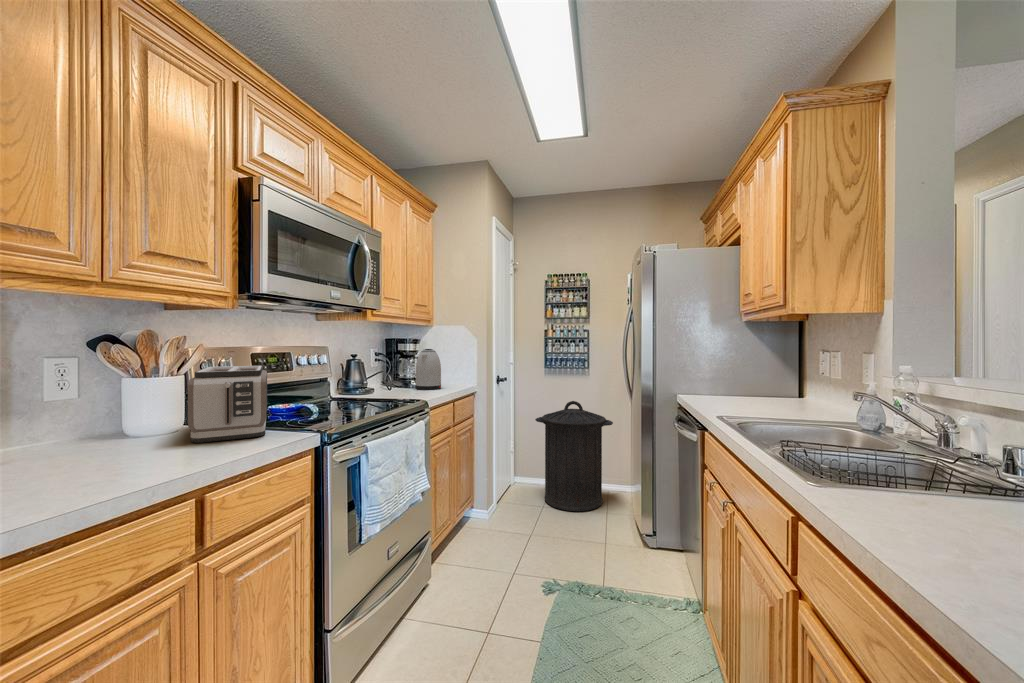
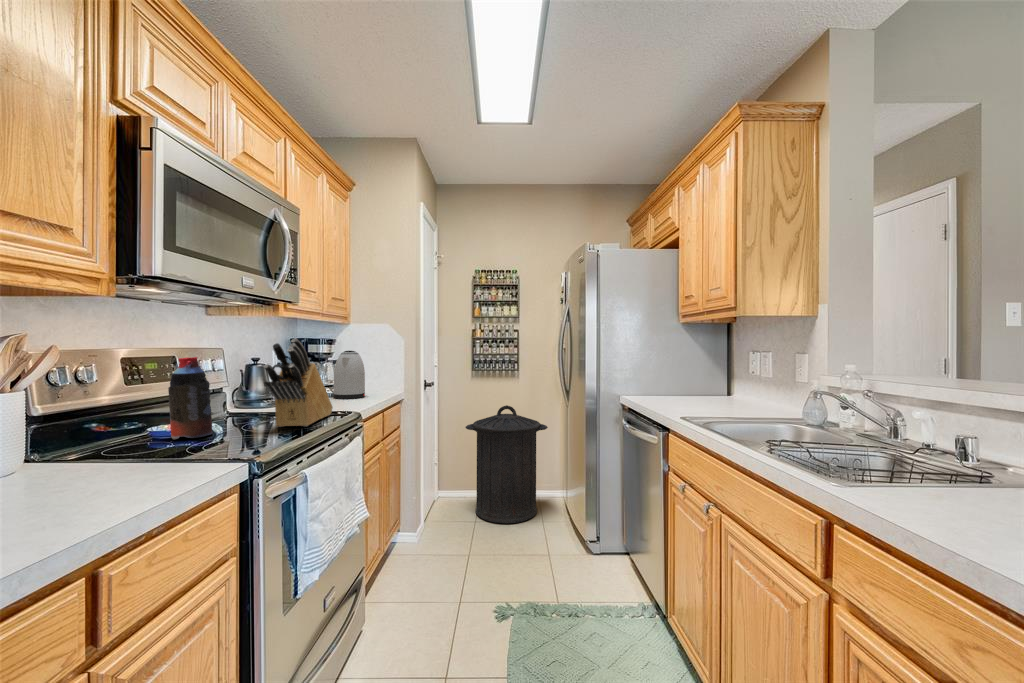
knife block: none [344,338,404,410] -> present [264,338,333,427]
bottle: none [279,353,310,415] -> present [168,357,213,439]
toaster: present [188,366,267,443] -> none [47,374,172,489]

